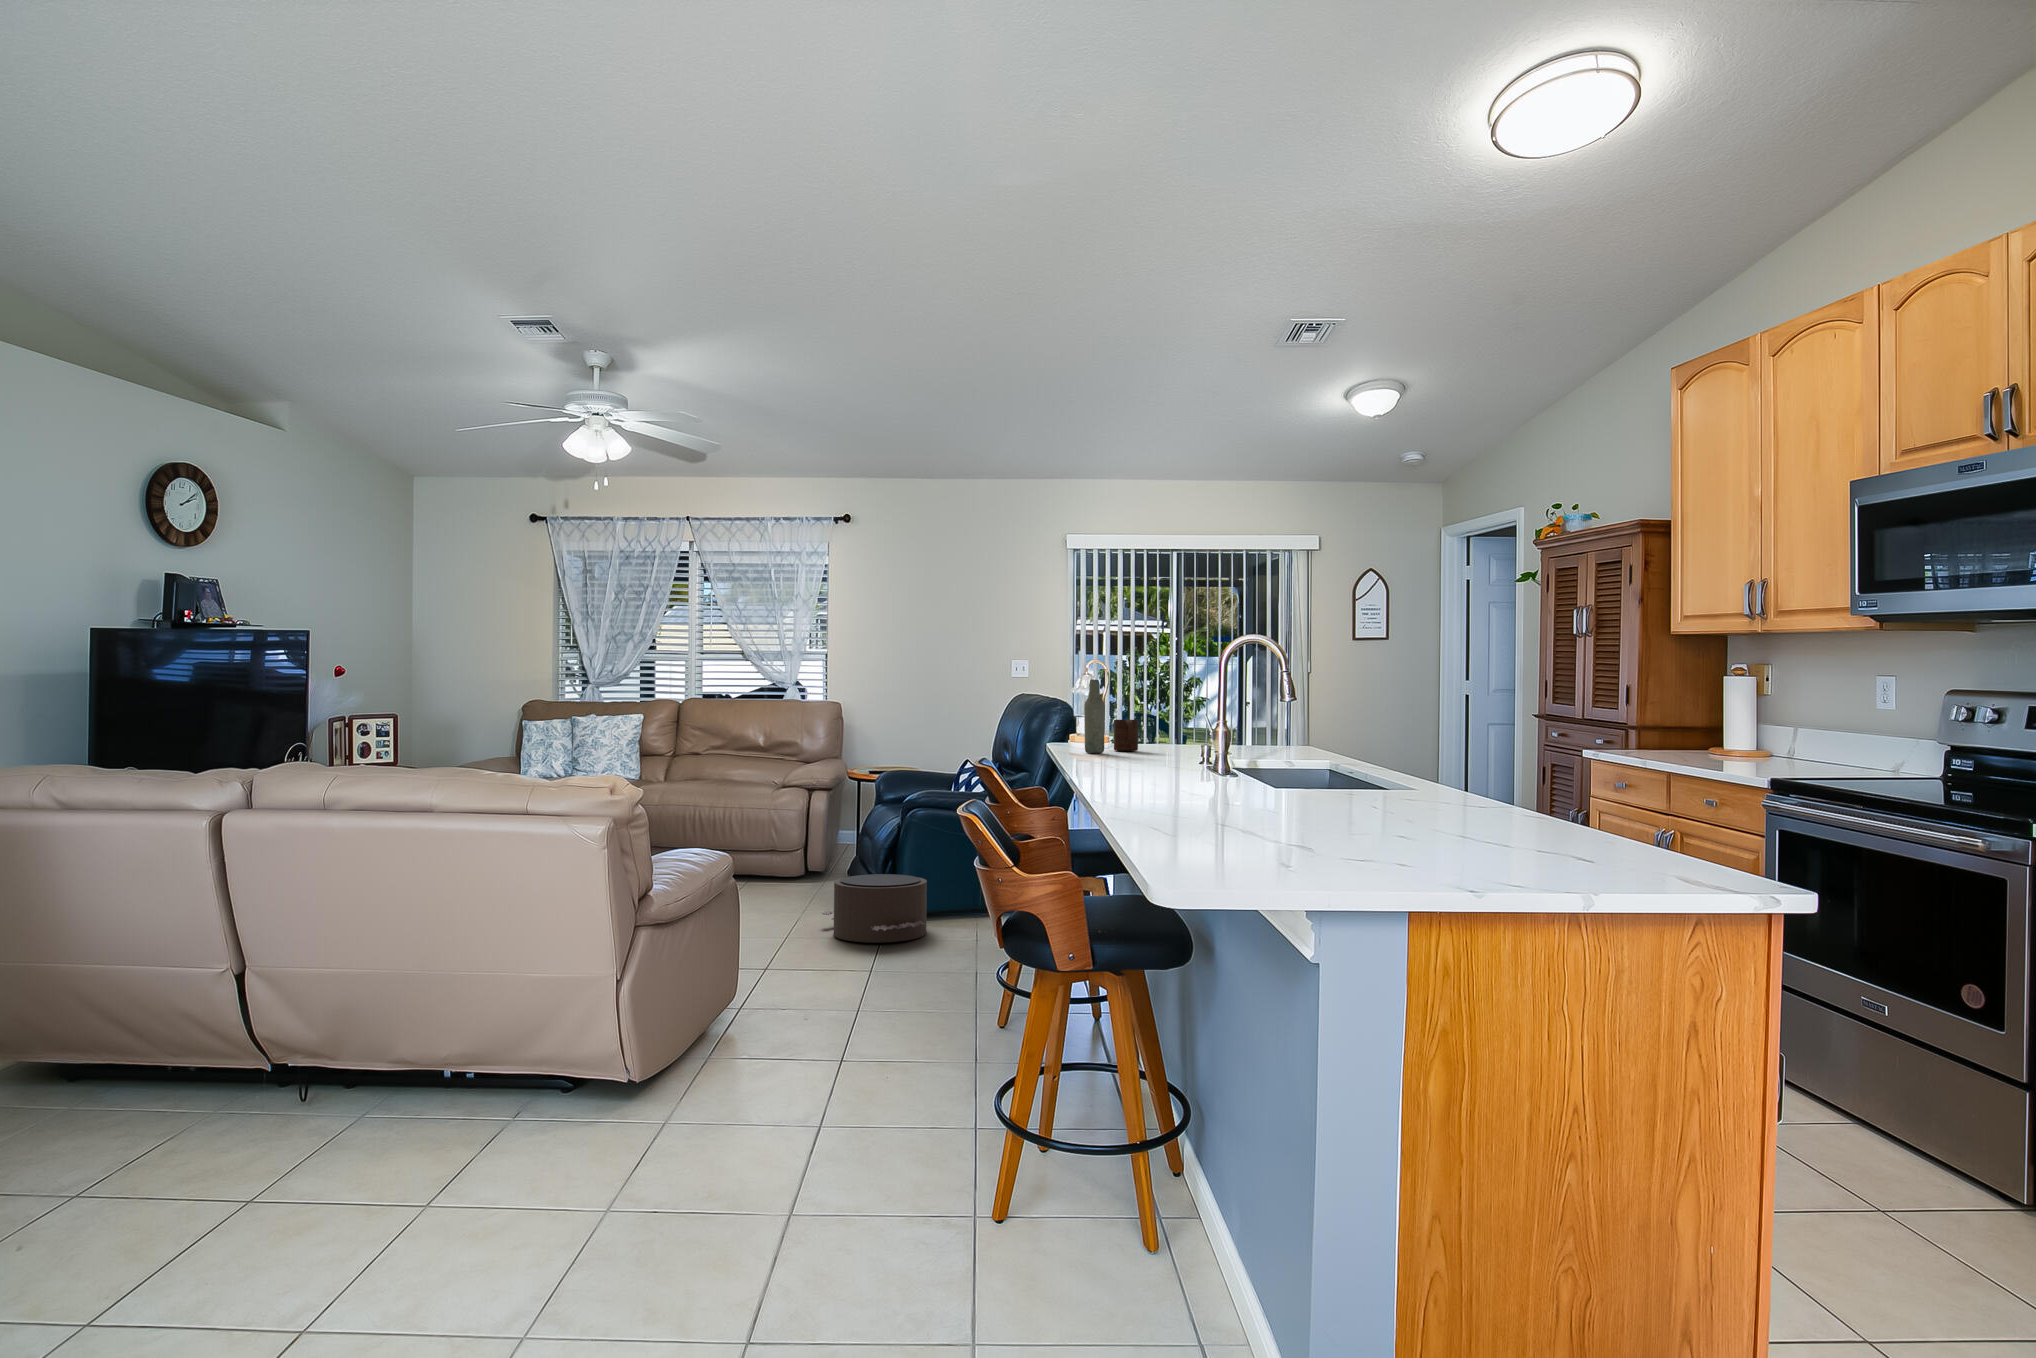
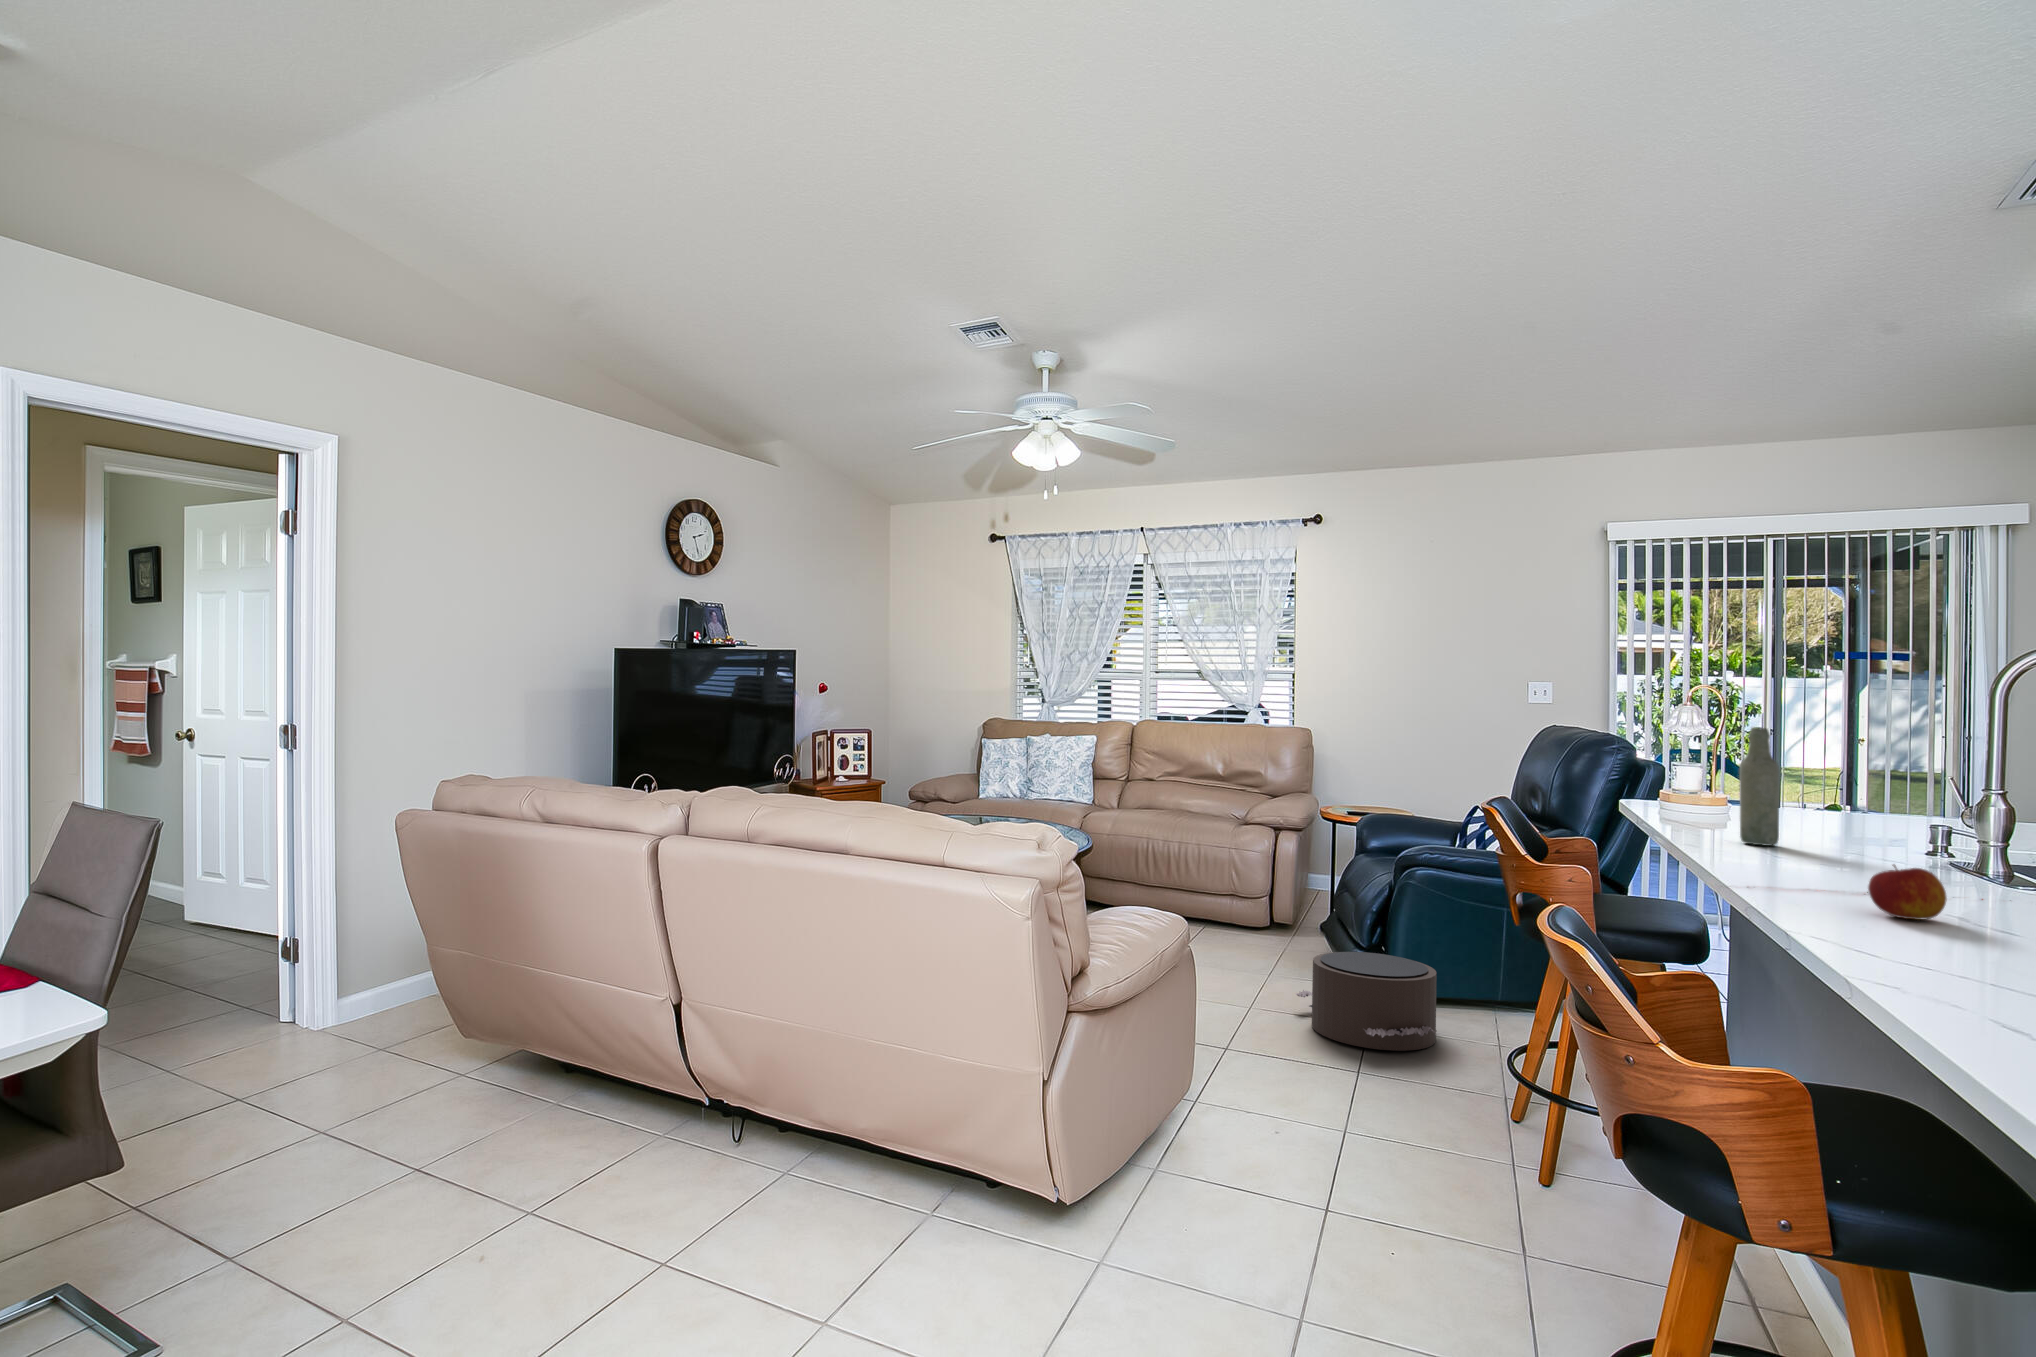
cup: present [1114,720,1138,751] -> none [1786,790,1835,842]
apple: none [1111,746,1143,775] -> present [1868,865,1947,920]

